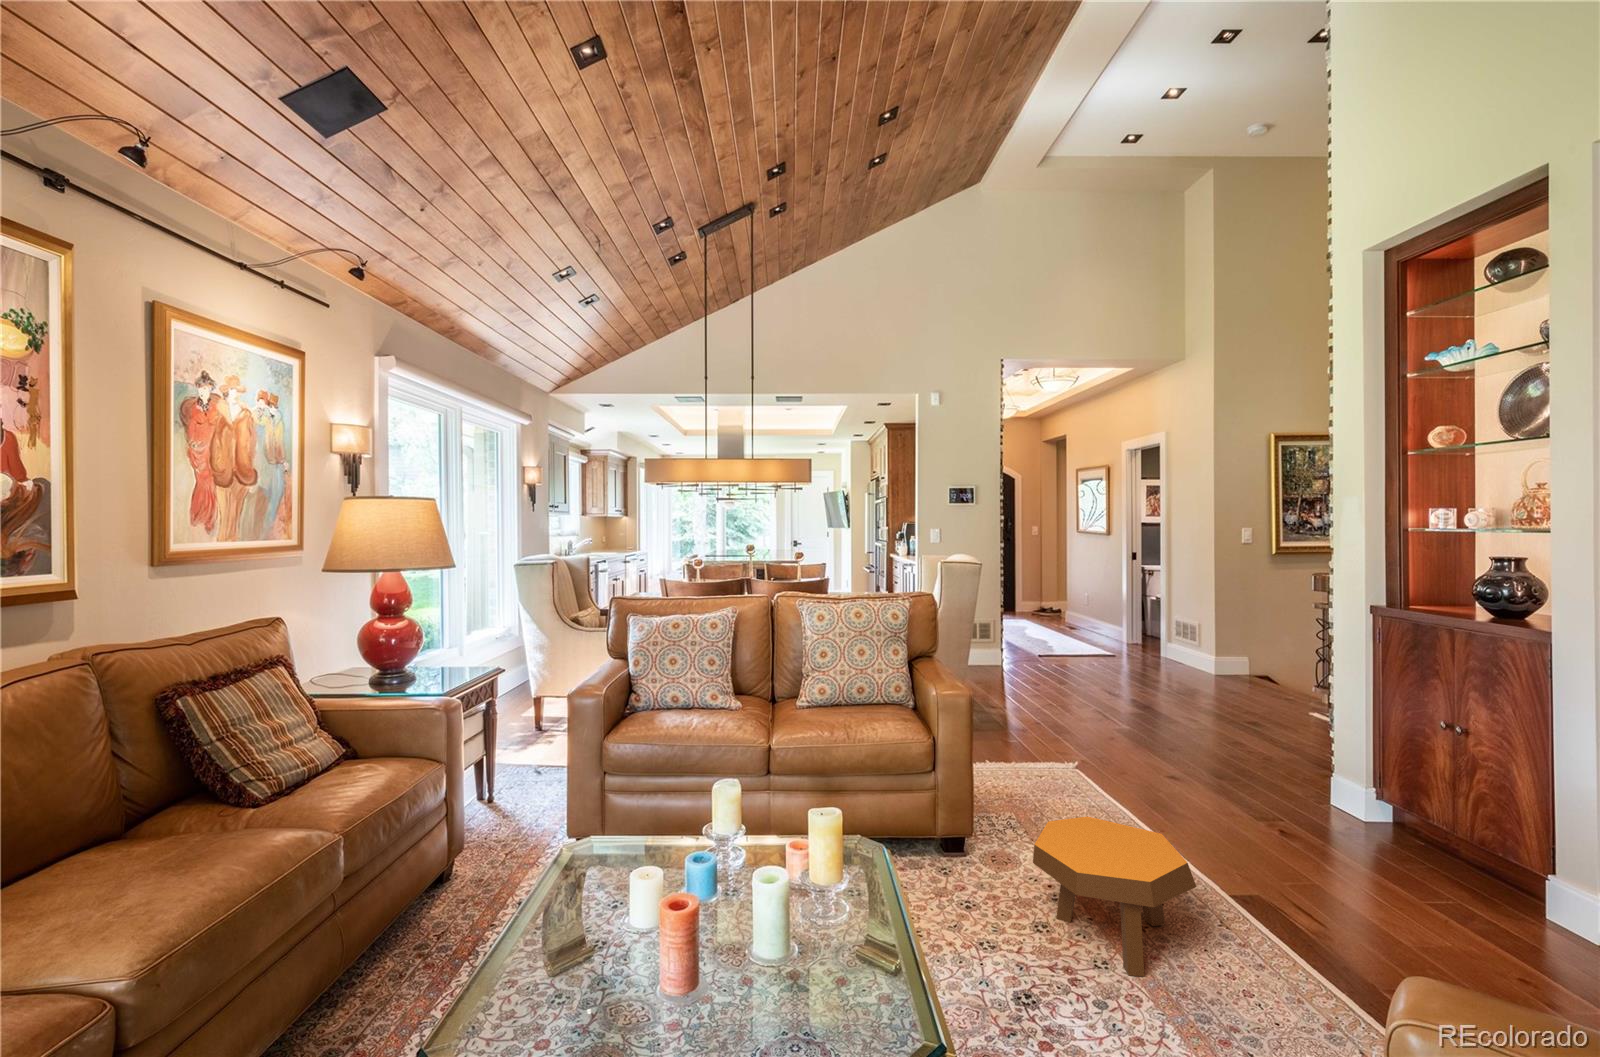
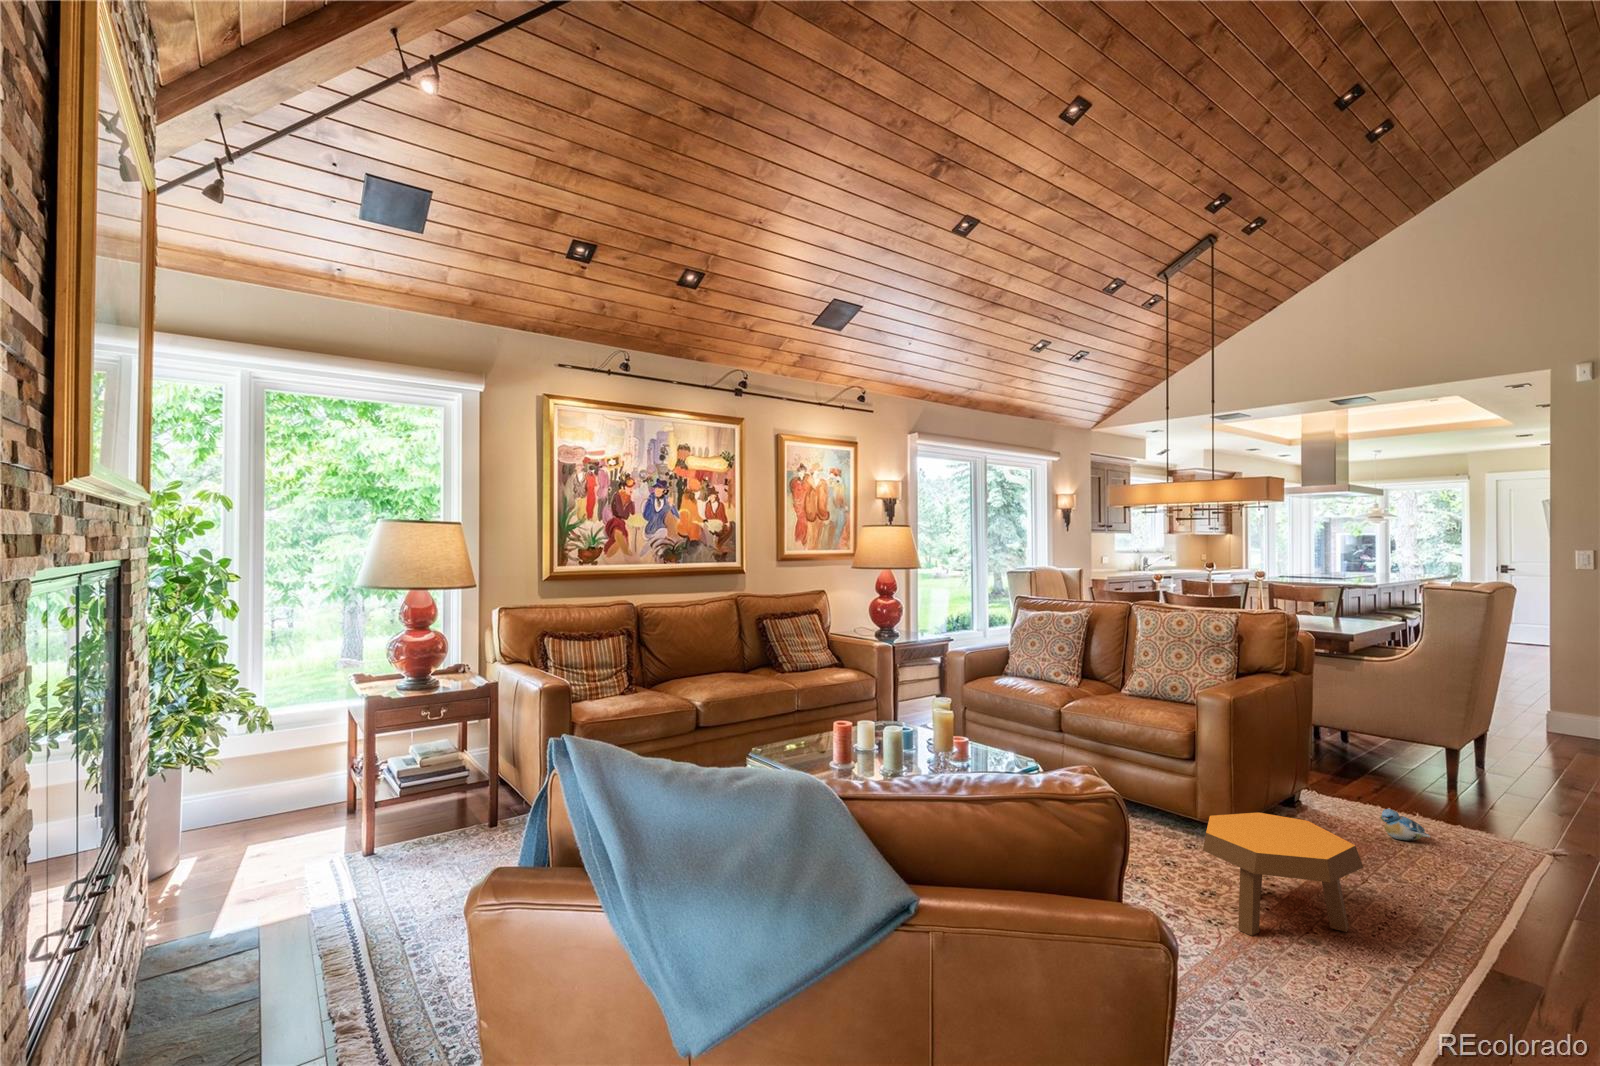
plush toy: none [1012,769,1044,794] -> present [1380,809,1430,840]

